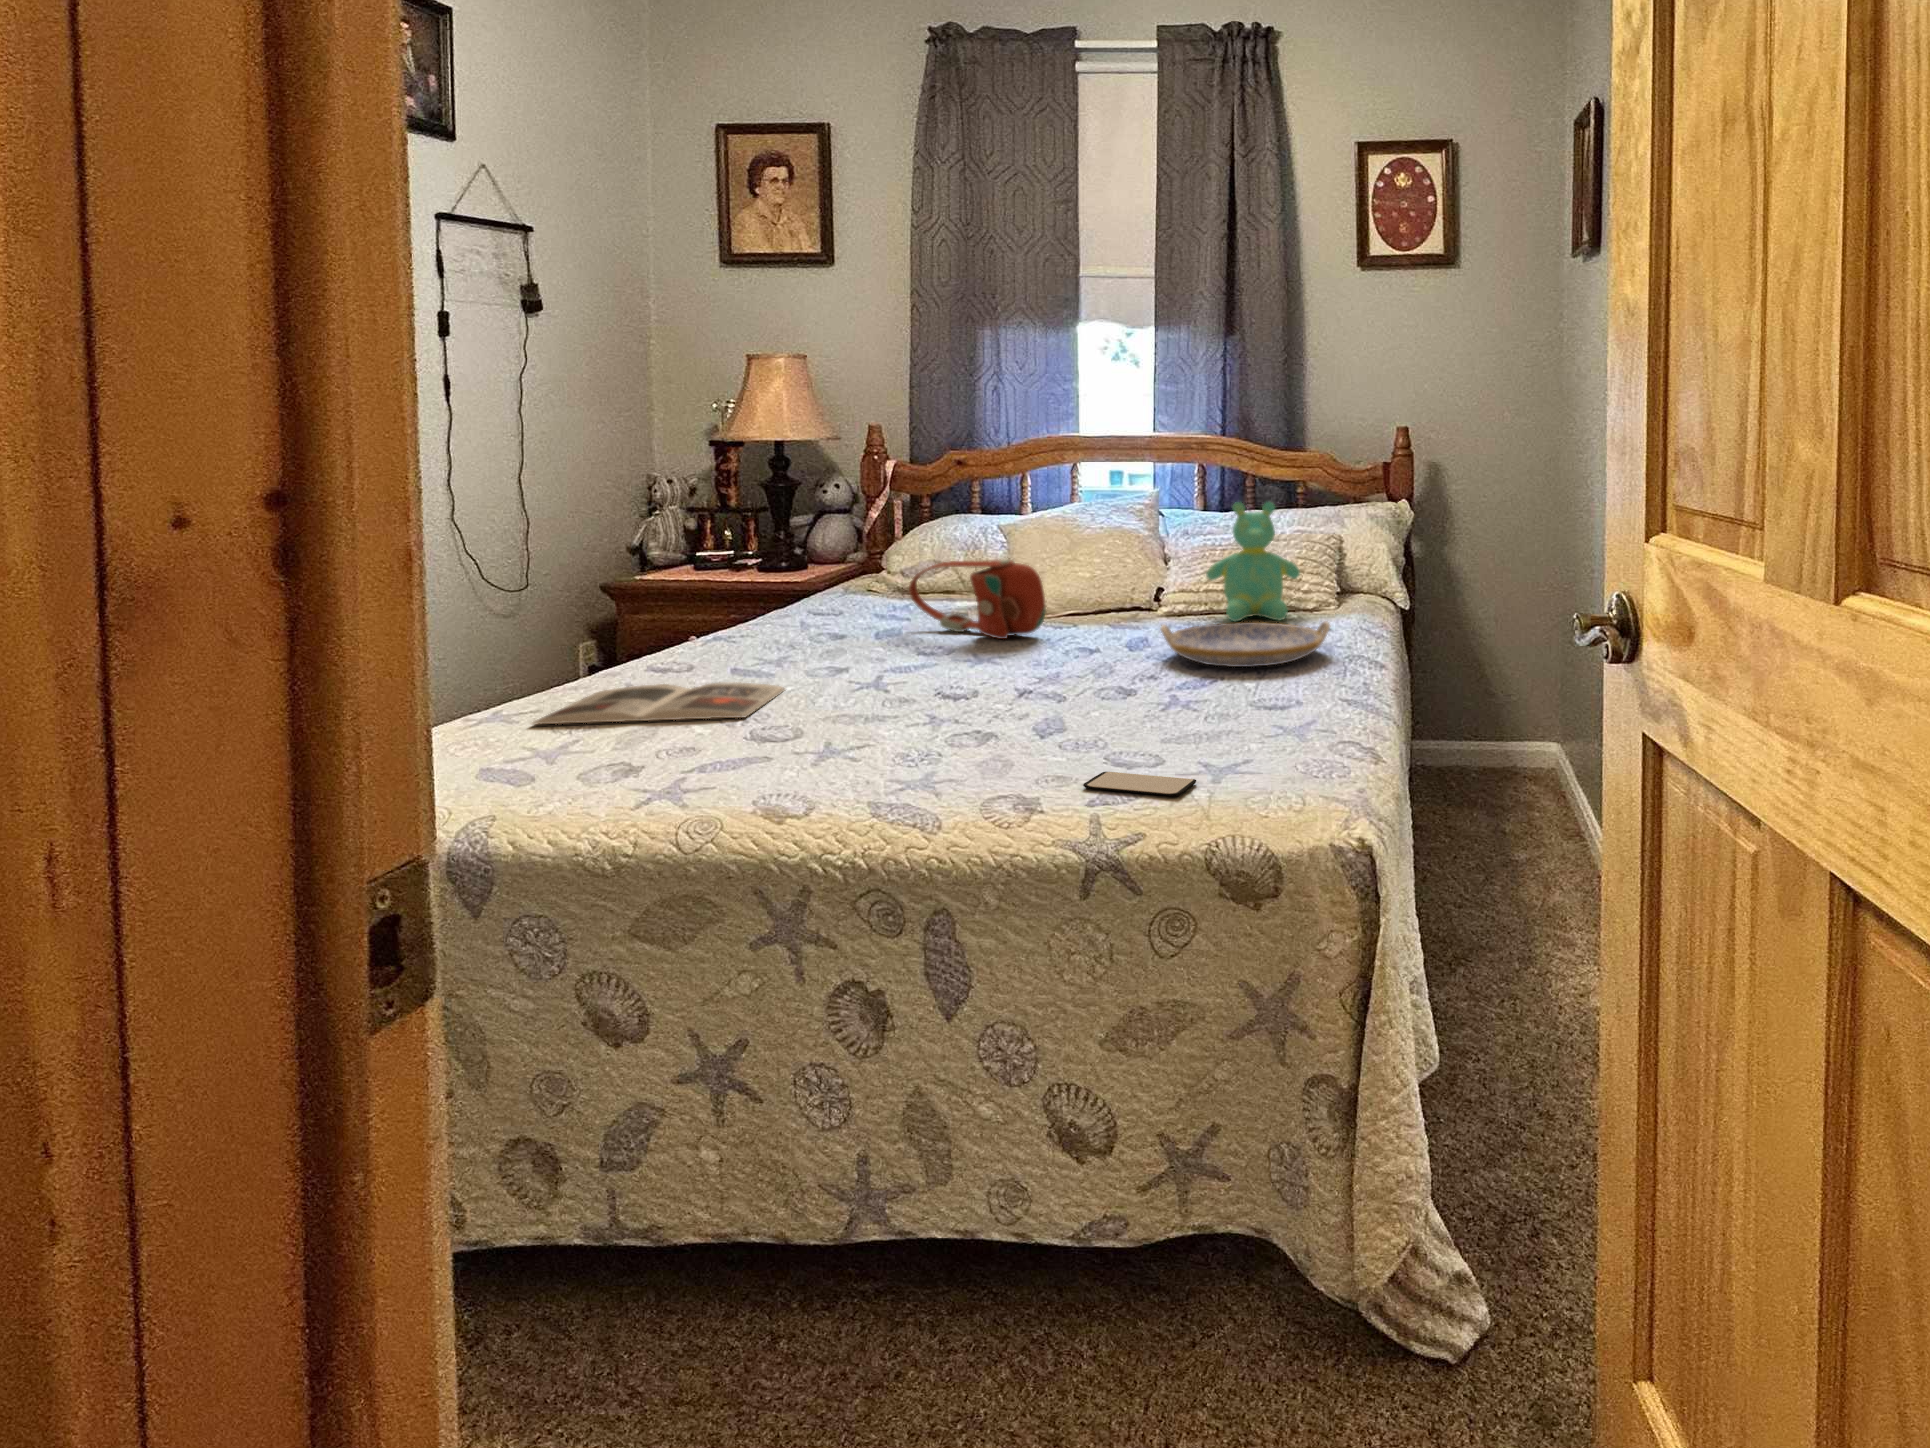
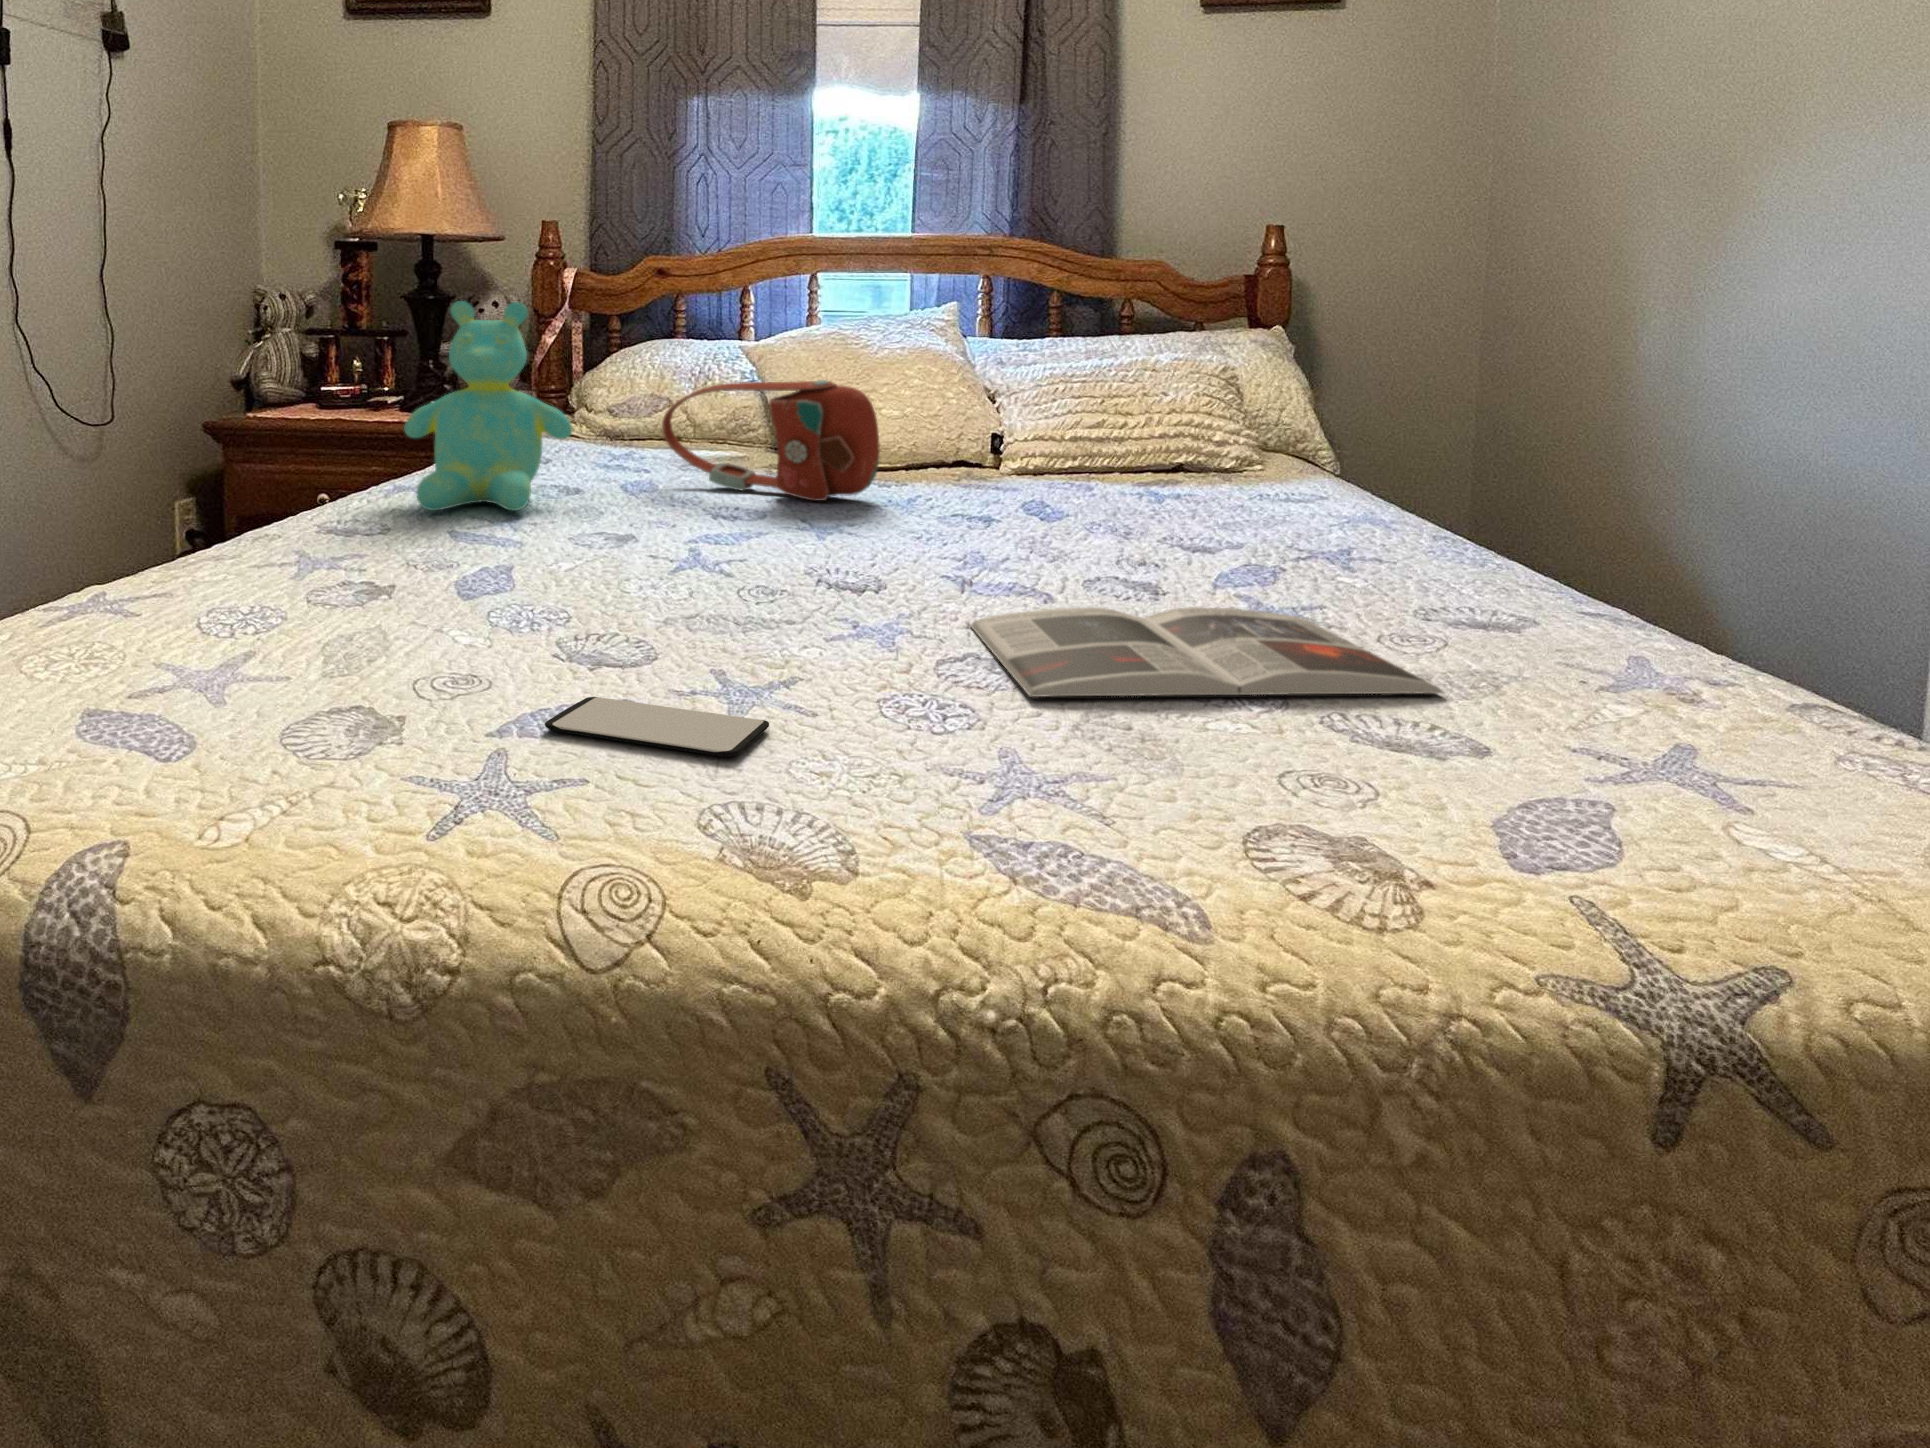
teddy bear: present [1206,502,1300,622] -> present [404,301,572,511]
serving tray: present [1160,621,1330,667] -> none [1108,481,1392,553]
magazine: present [533,683,785,724] -> present [970,607,1443,697]
smartphone: present [1083,772,1196,796] -> present [545,697,769,757]

